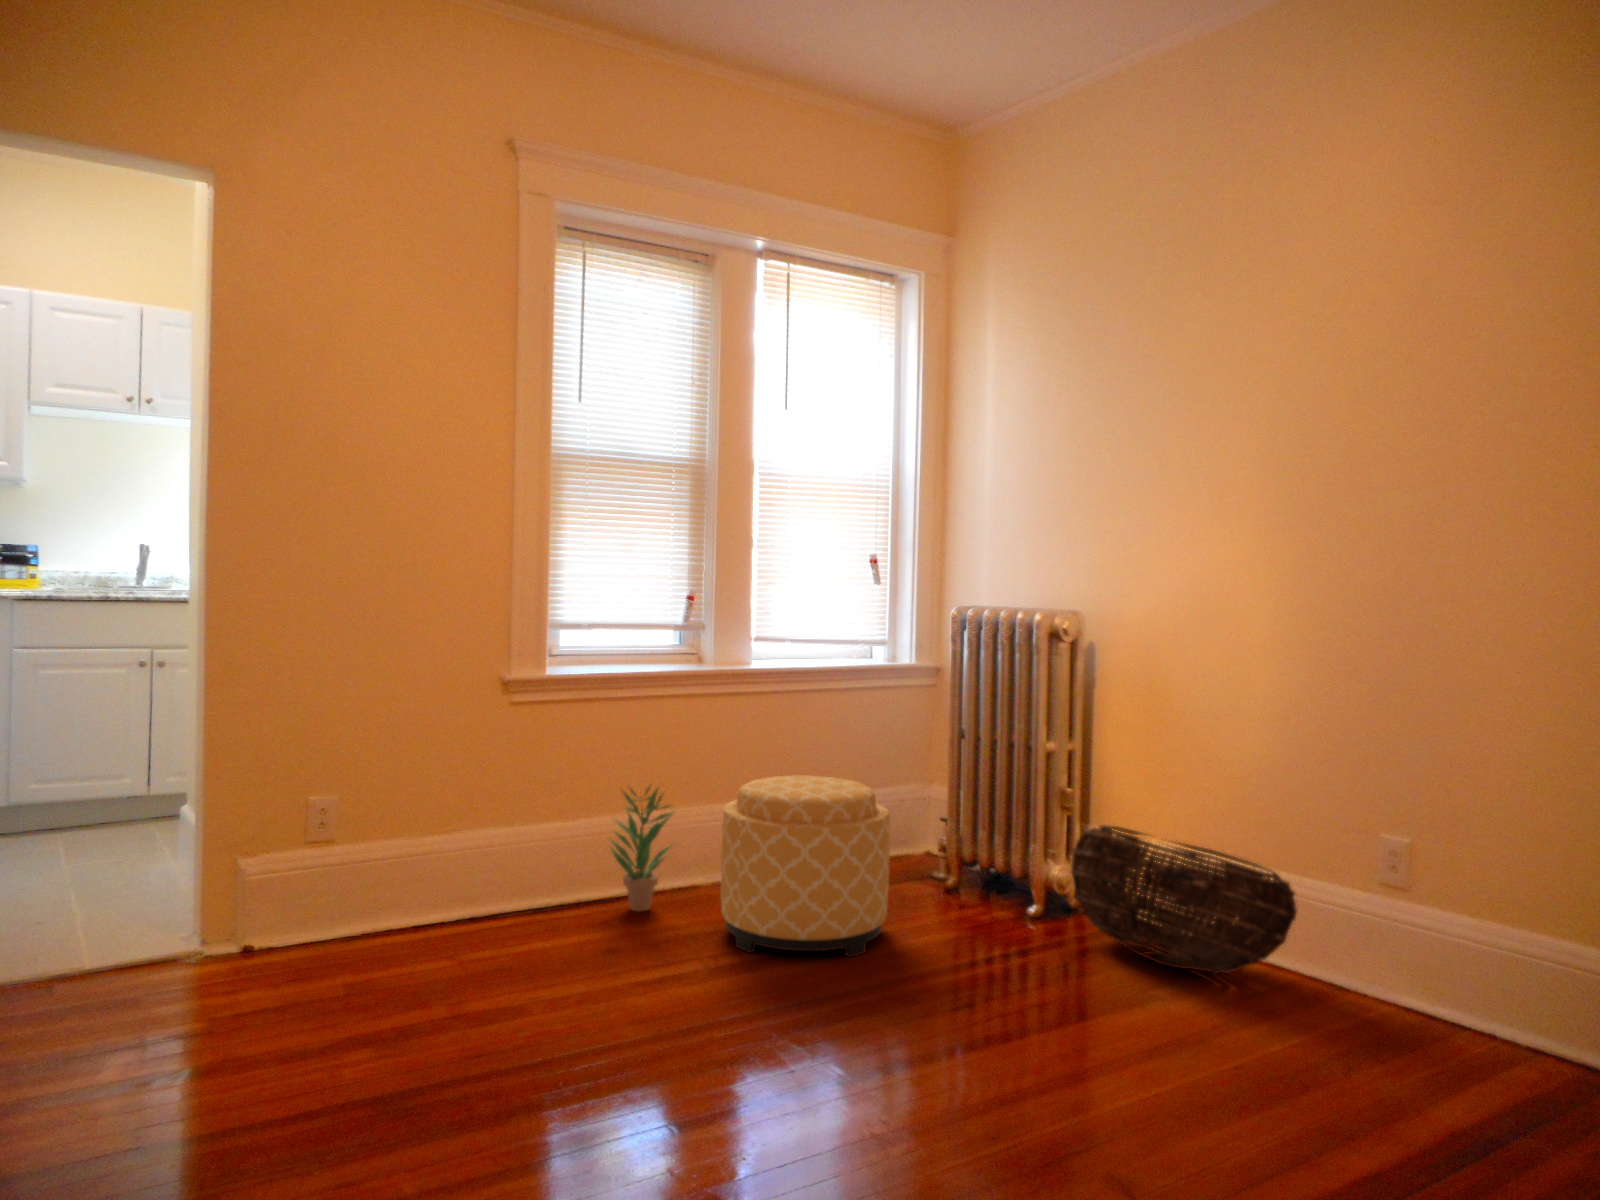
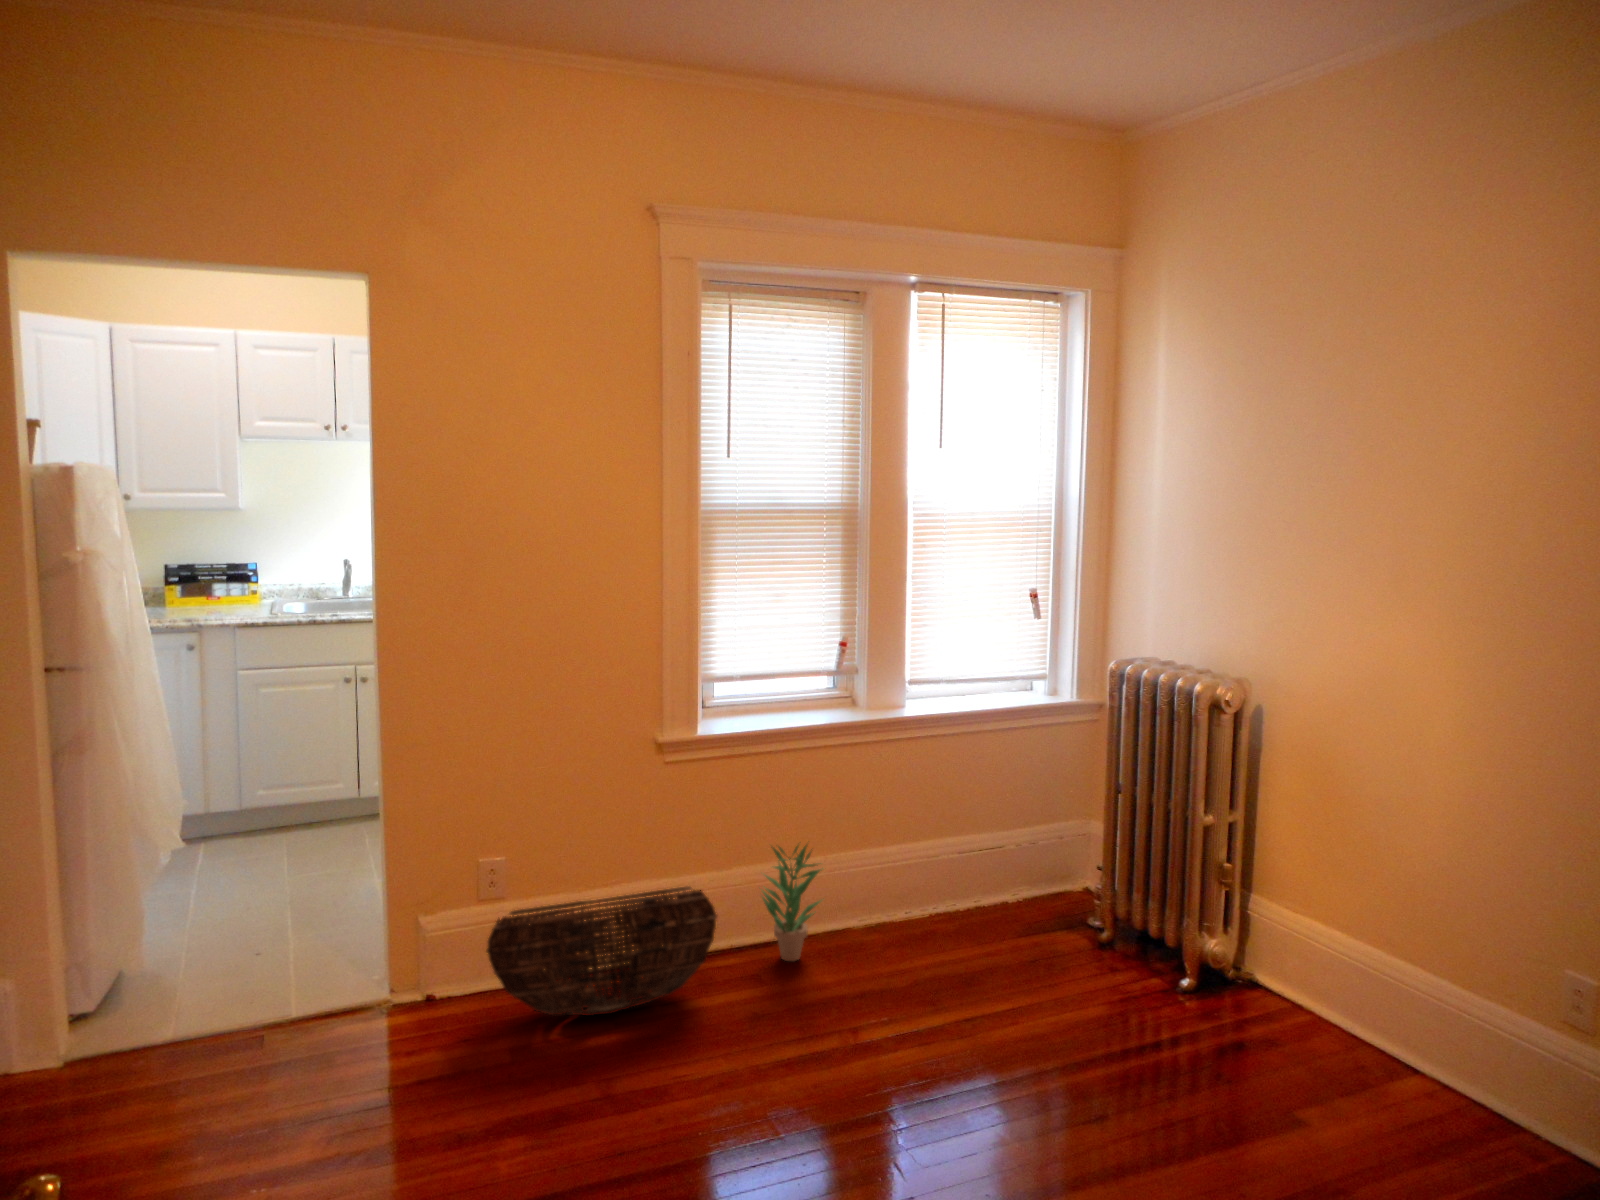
ottoman: present [721,776,890,957] -> none [866,841,1036,1040]
basket: present [1071,825,1297,974] -> present [486,887,717,1016]

